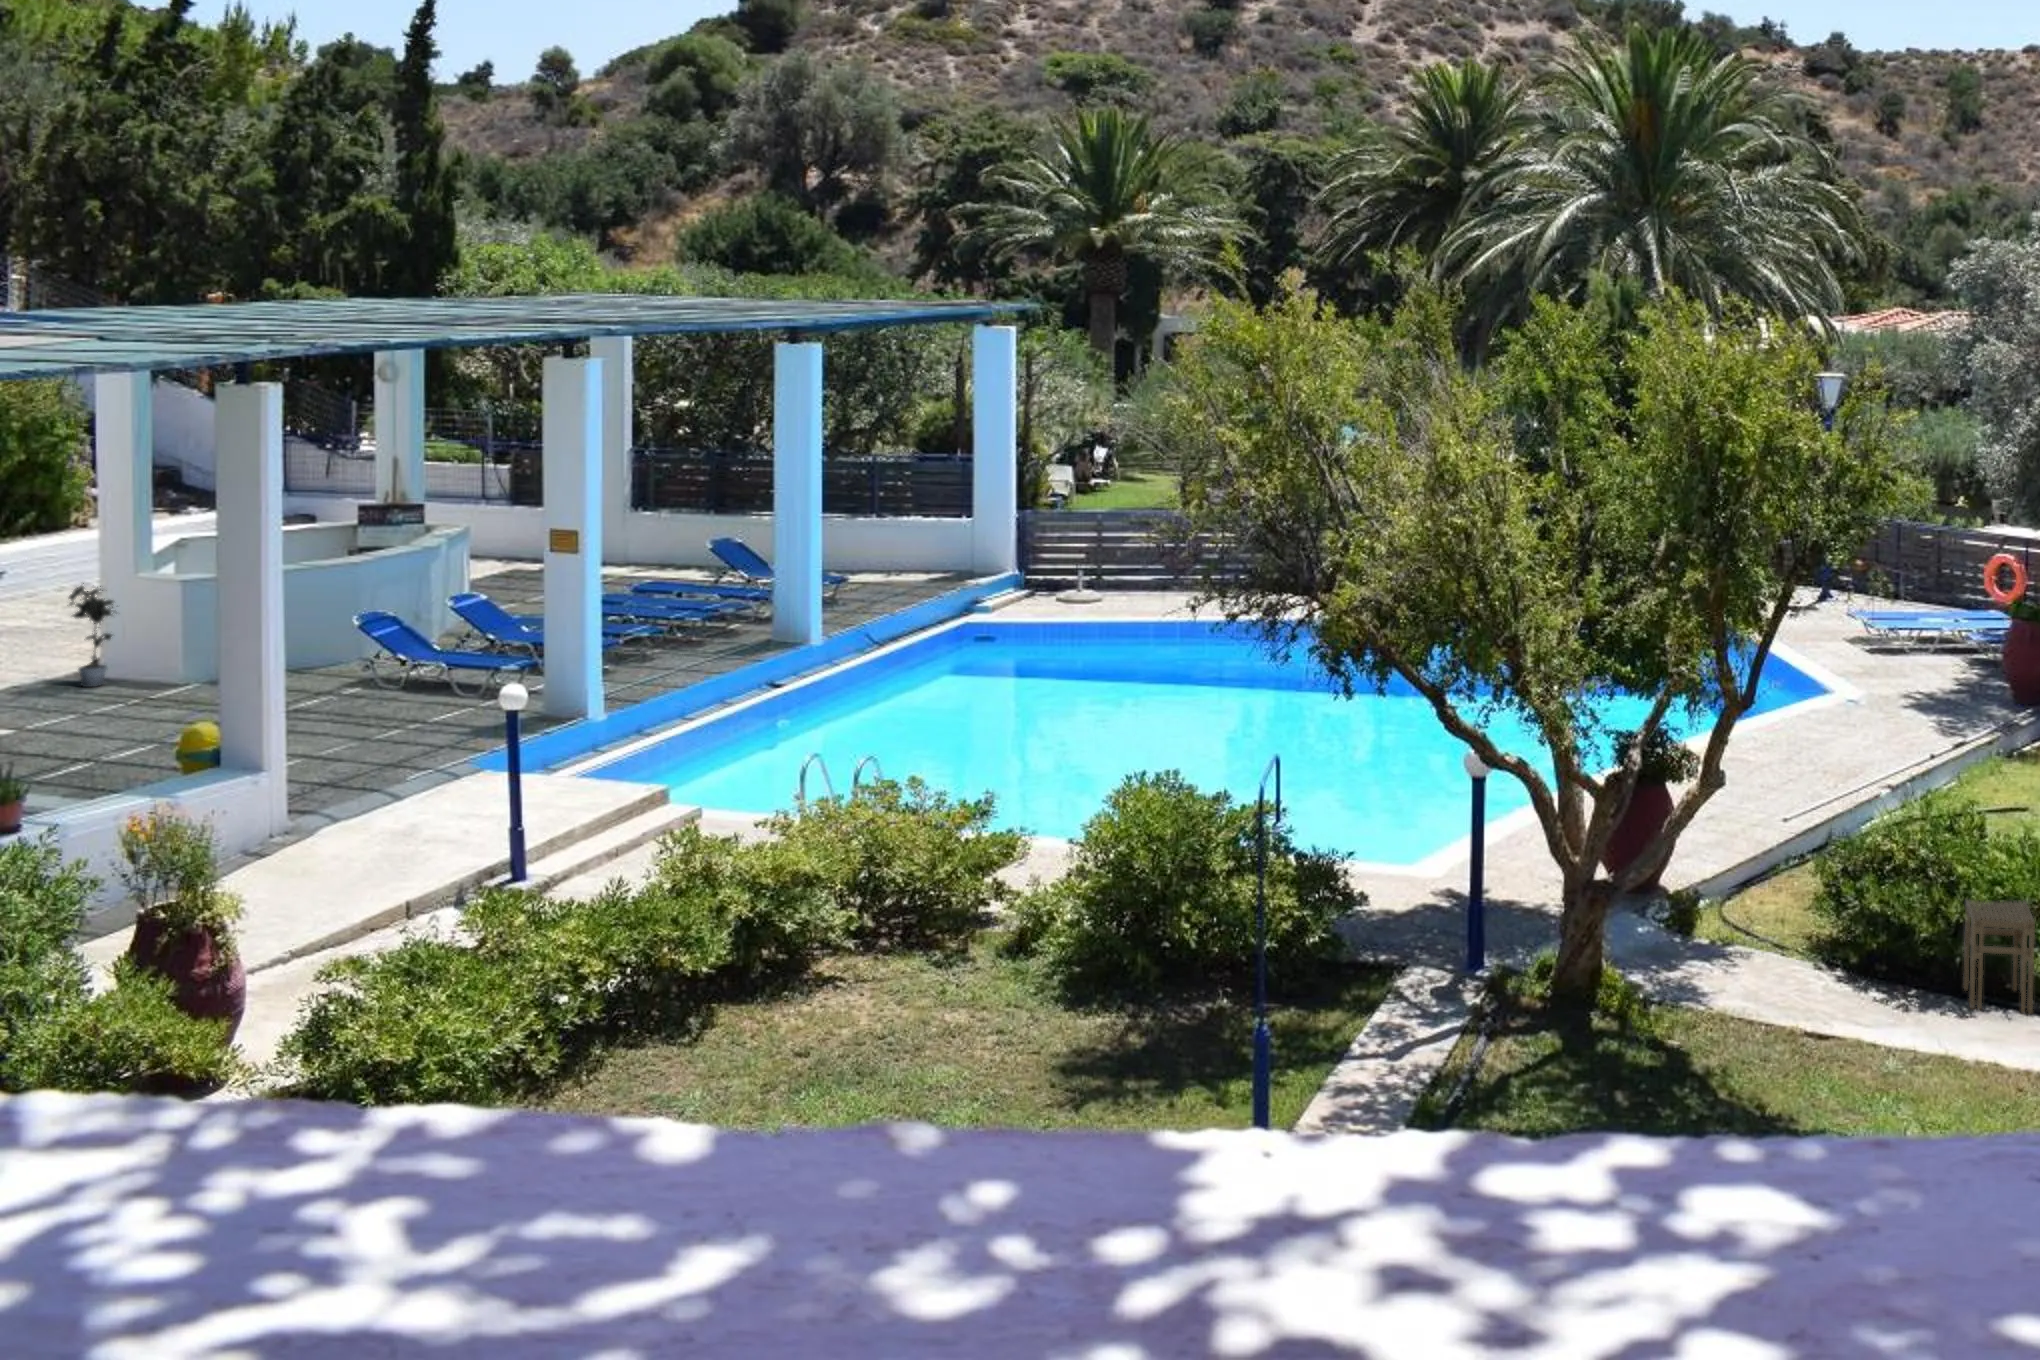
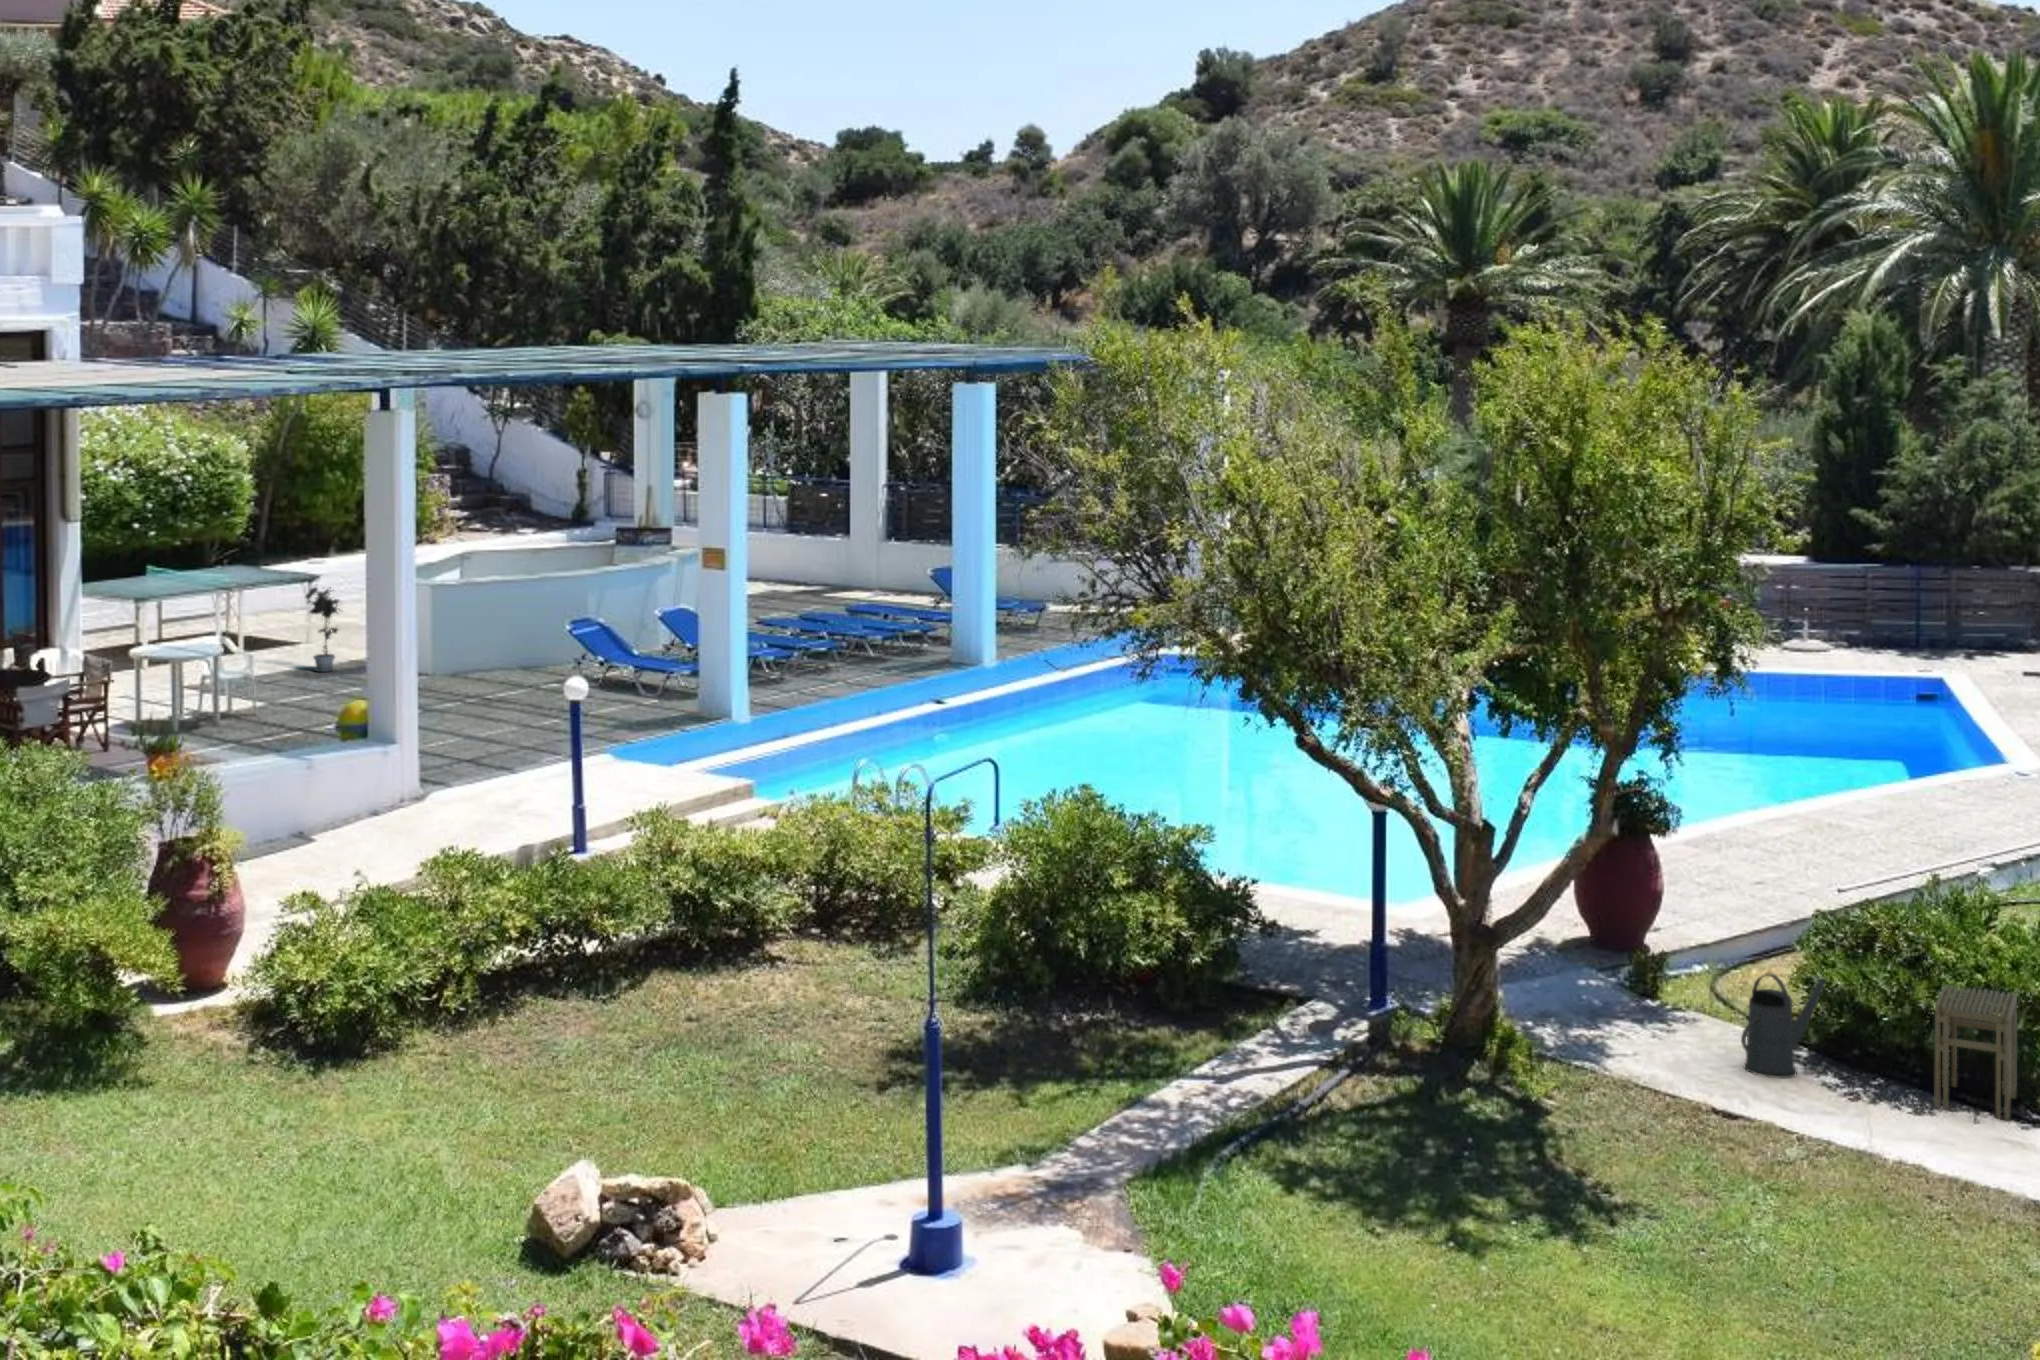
watering can: none [1801,901,1862,999] -> present [1741,974,1826,1078]

